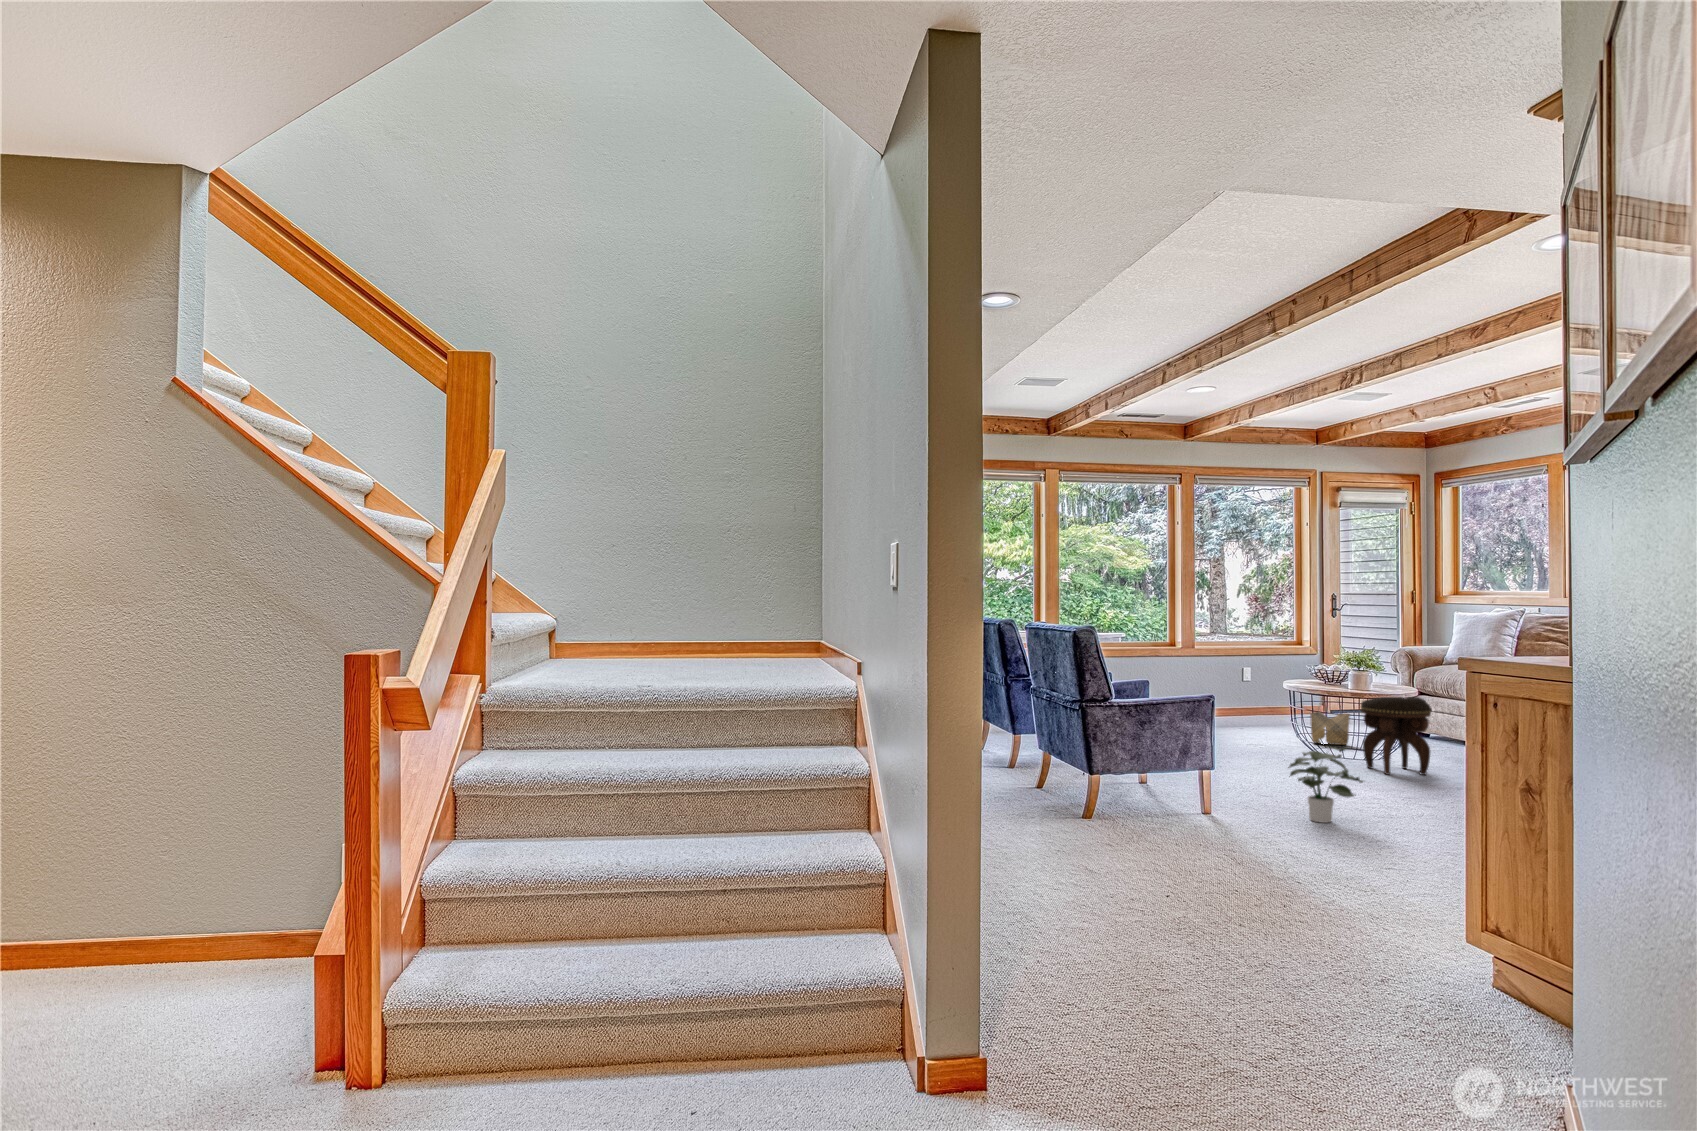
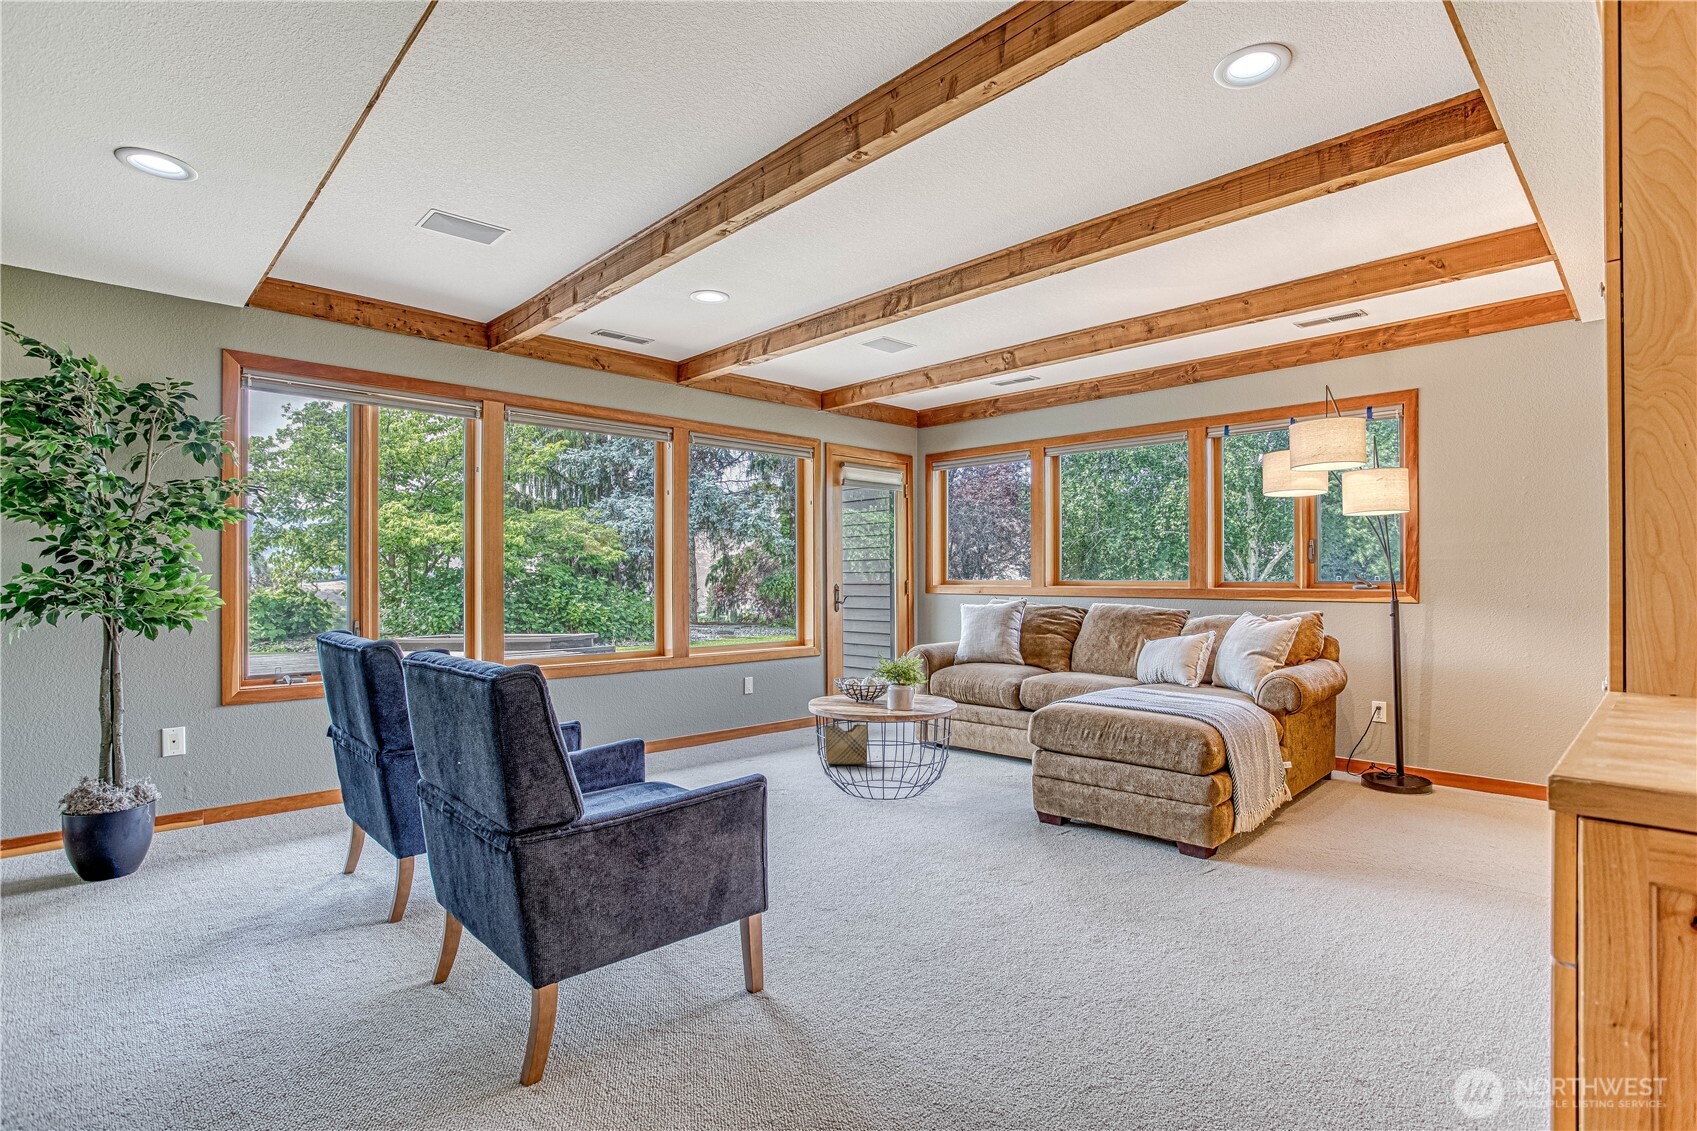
footstool: present [1361,697,1431,775] -> none [905,710,985,818]
potted plant: present [1289,746,1363,823] -> none [881,844,1003,983]

